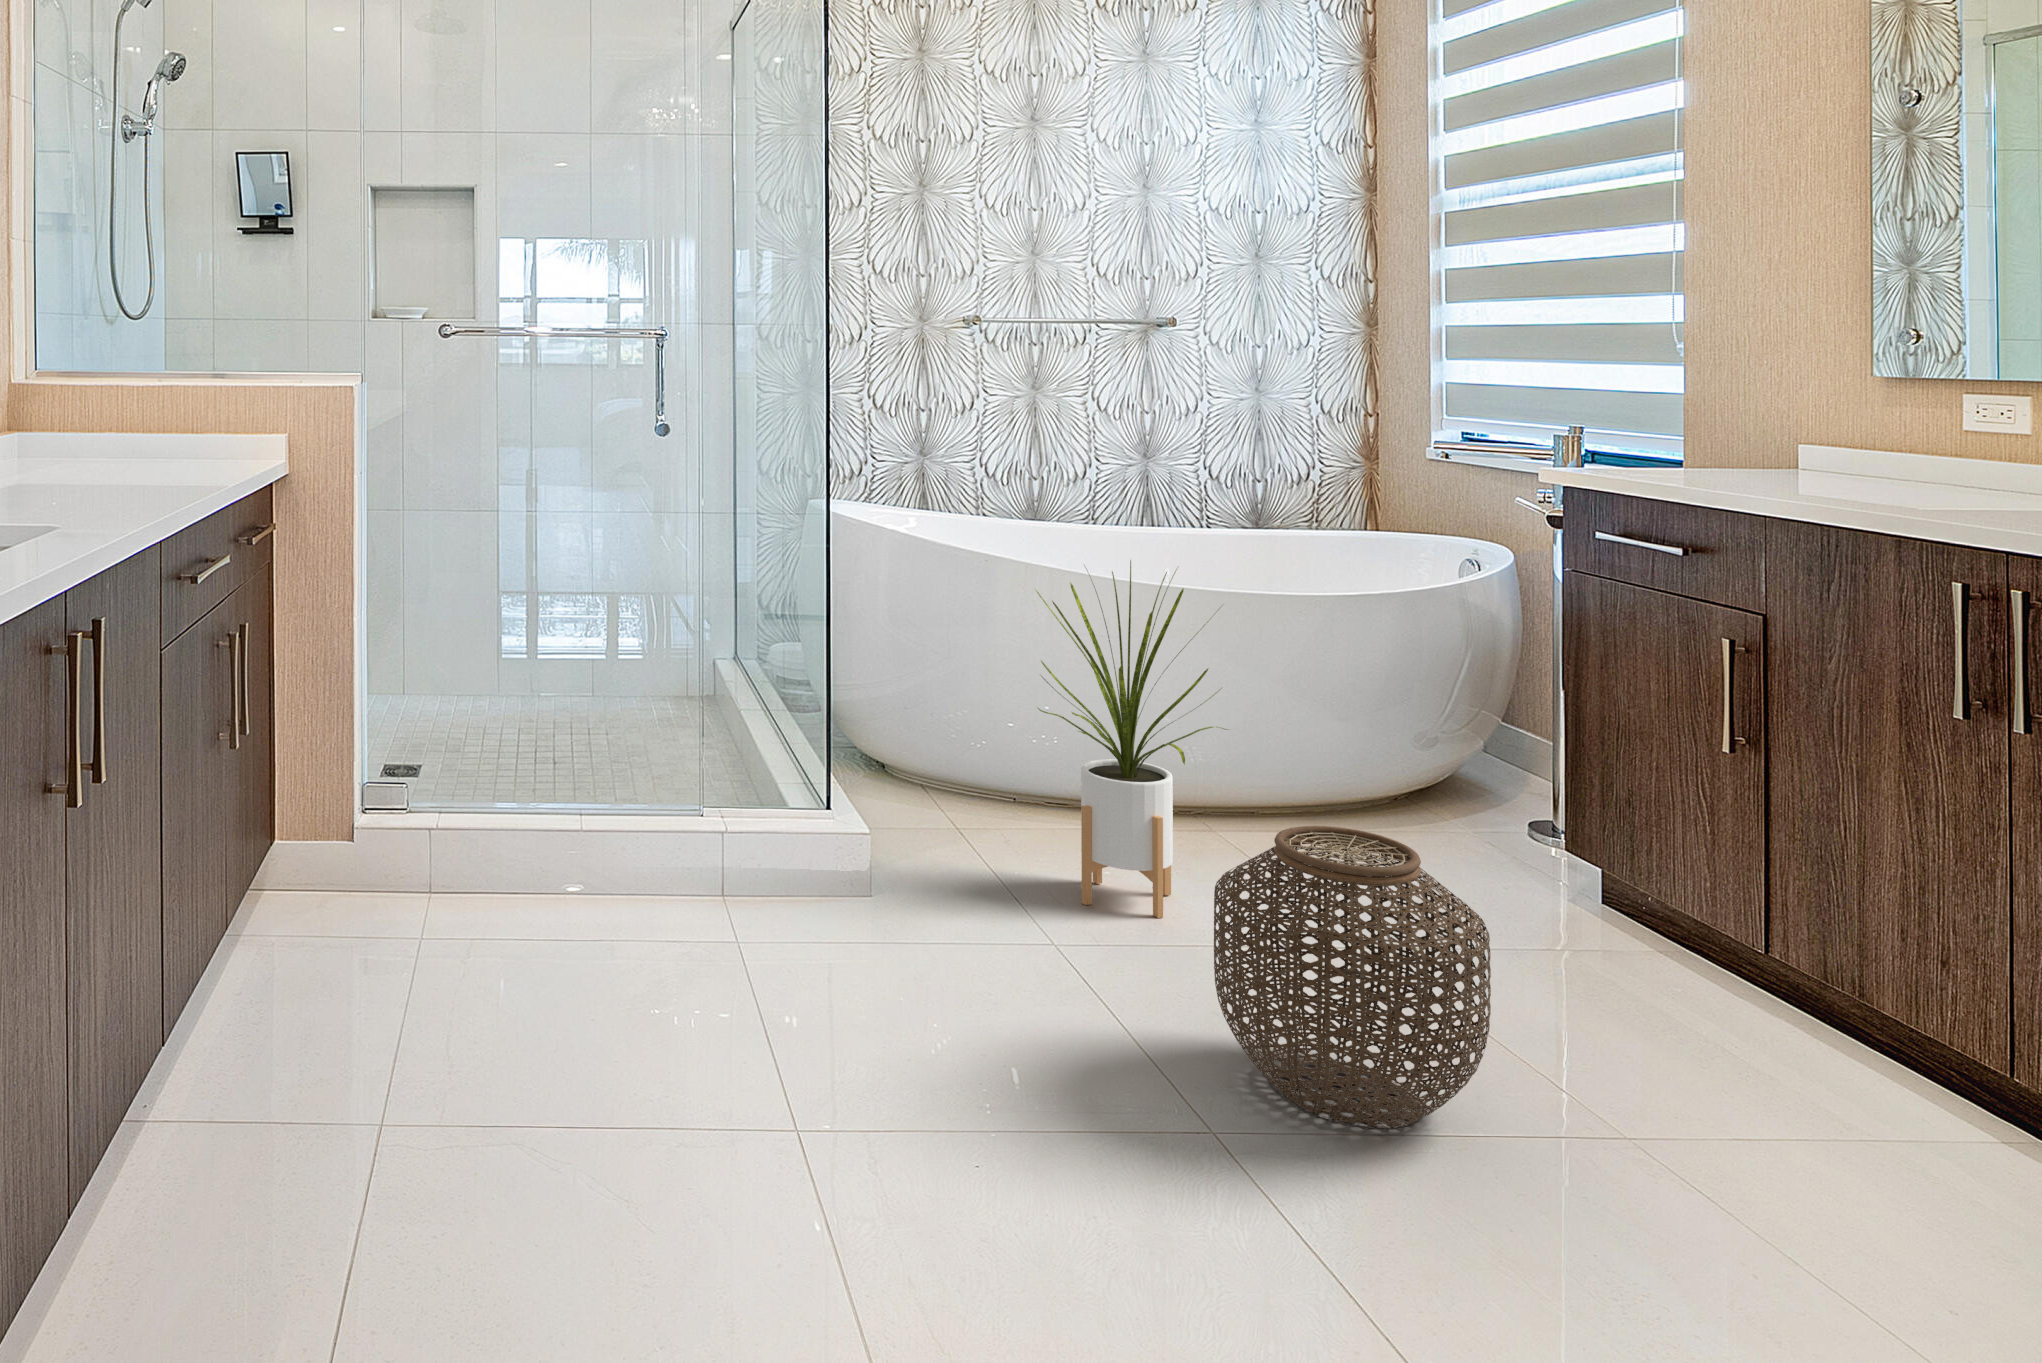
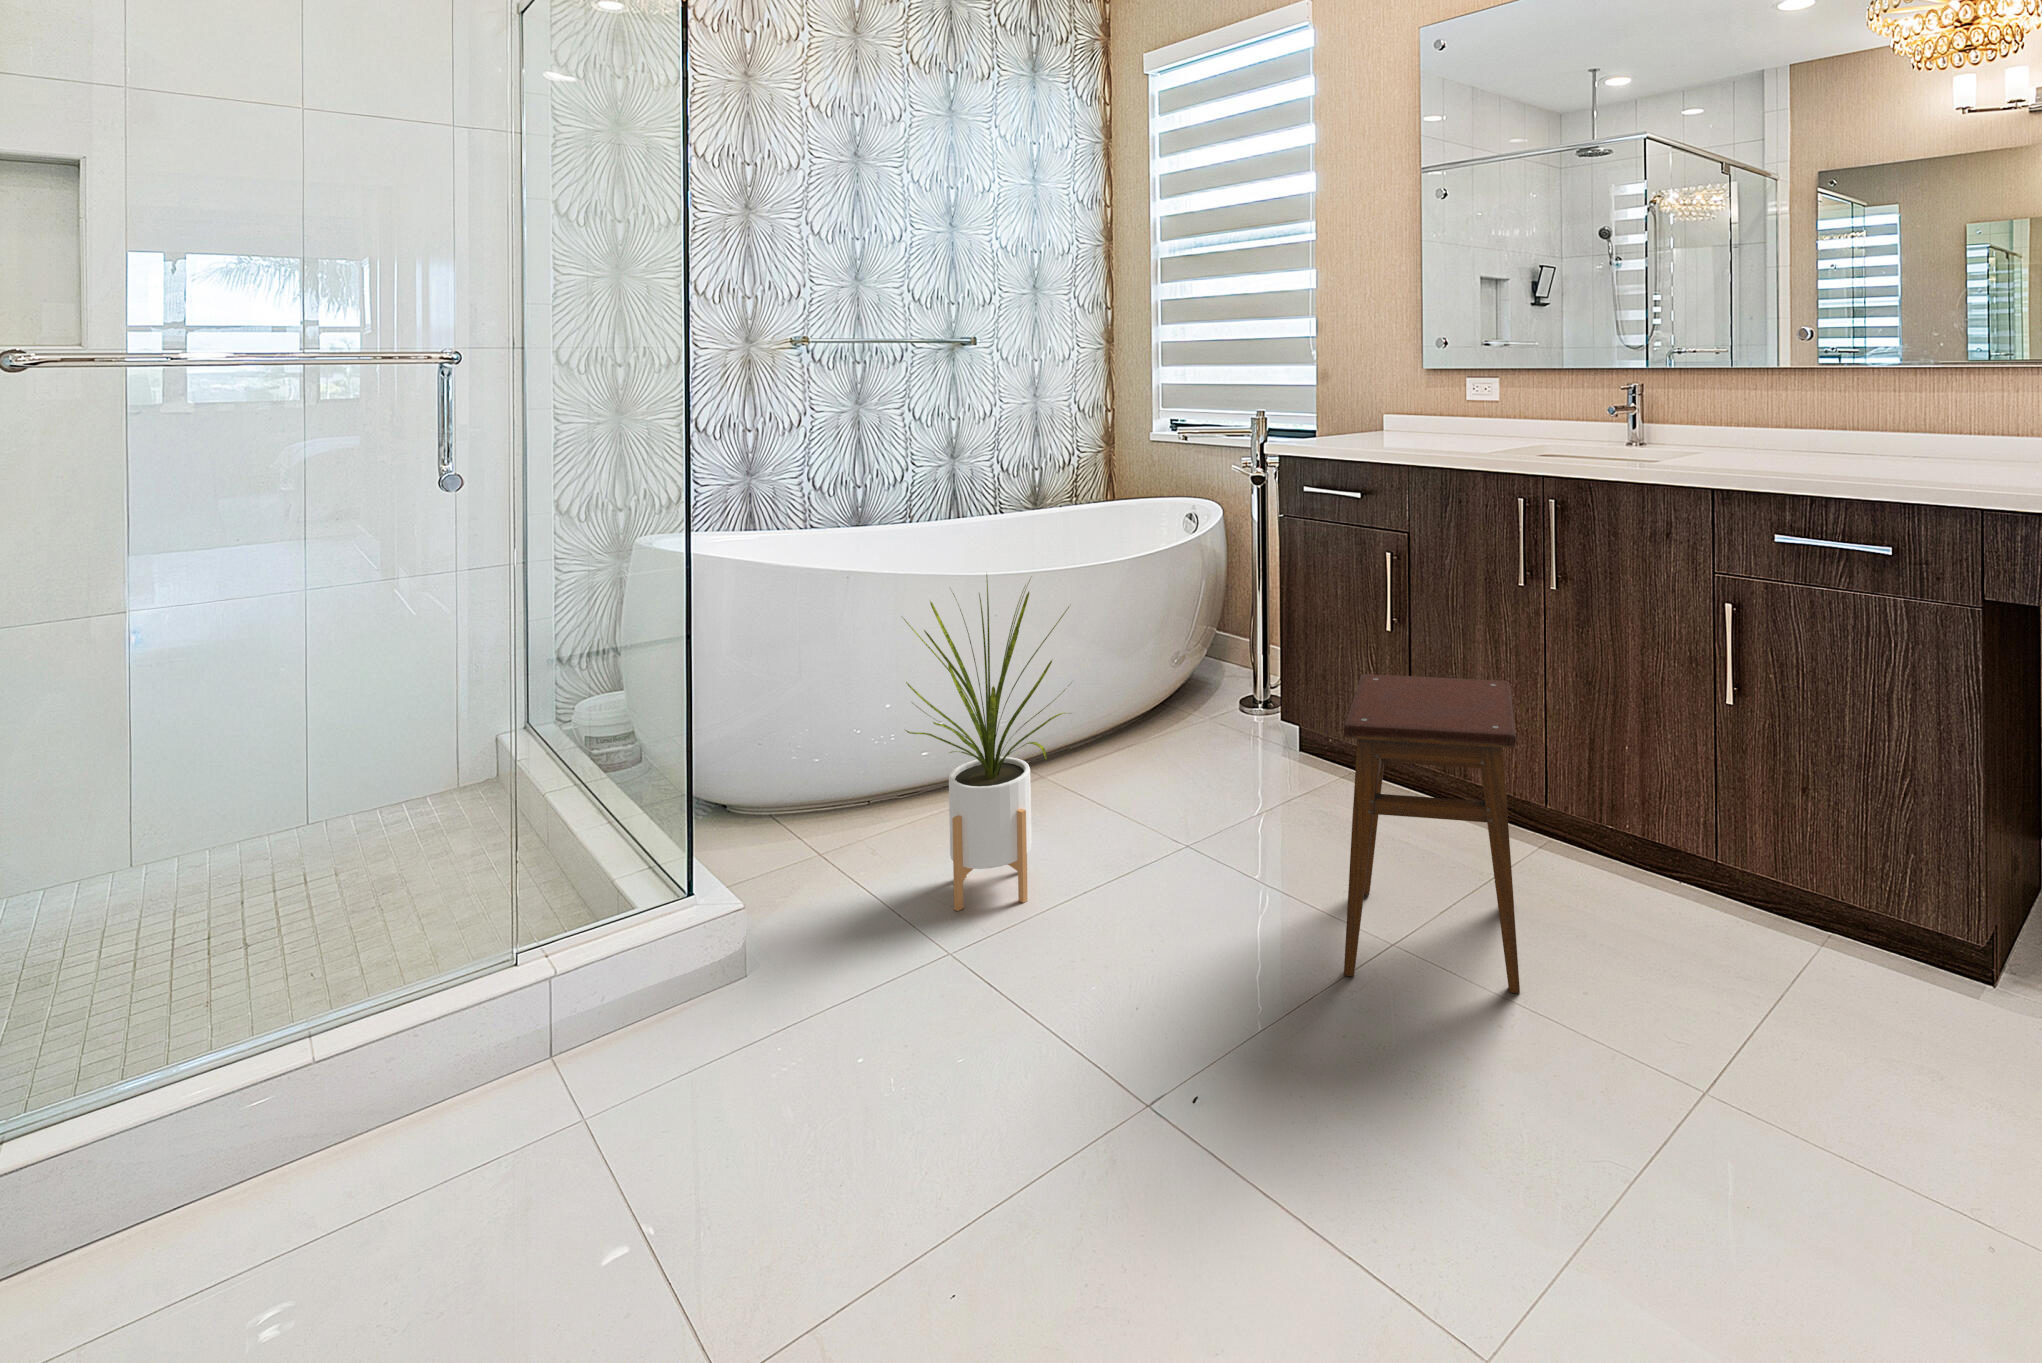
stool: none [1544,741,1887,1187] -> present [1344,674,1520,993]
woven basket: present [1214,826,1491,1127] -> none [1116,813,1331,1096]

